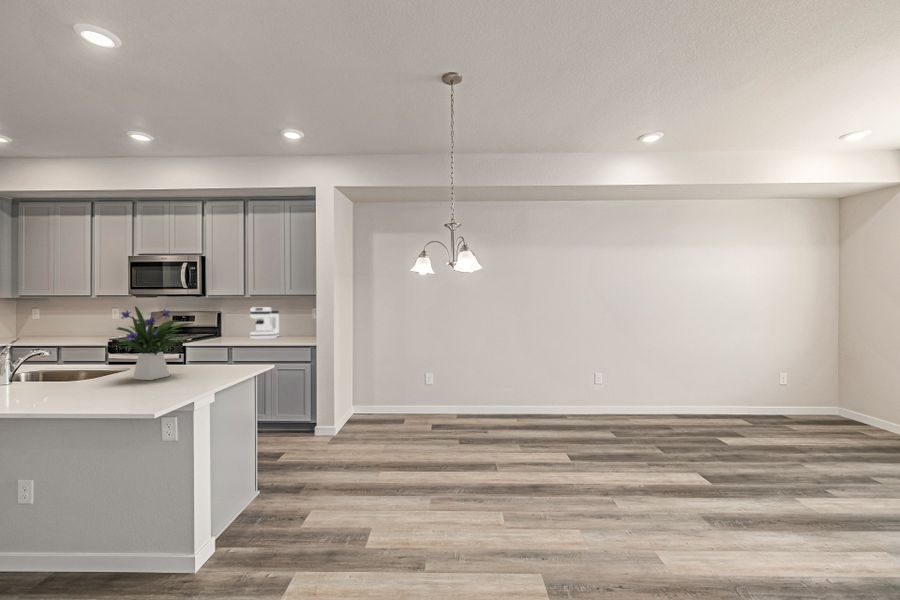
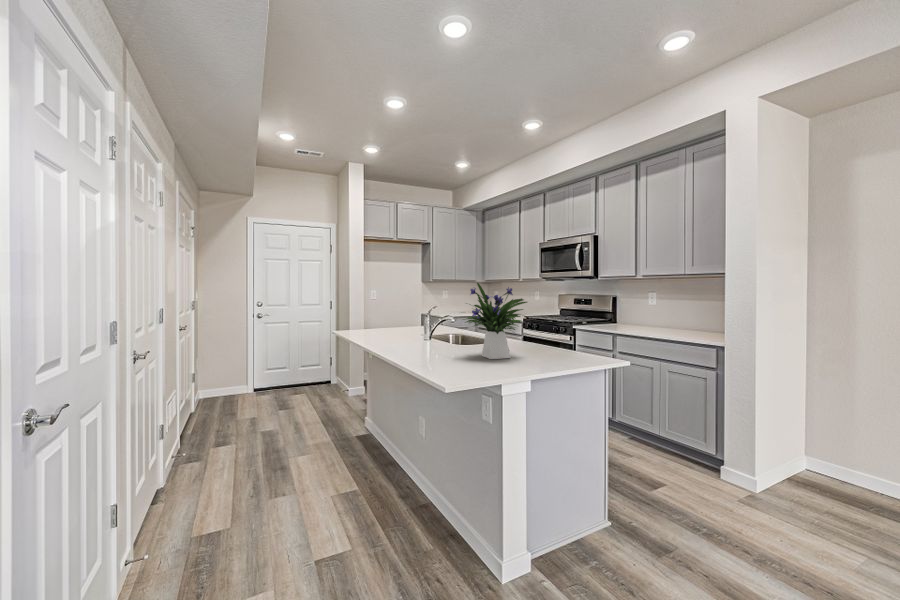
coffee maker: present [250,307,279,339] -> none [642,291,681,330]

